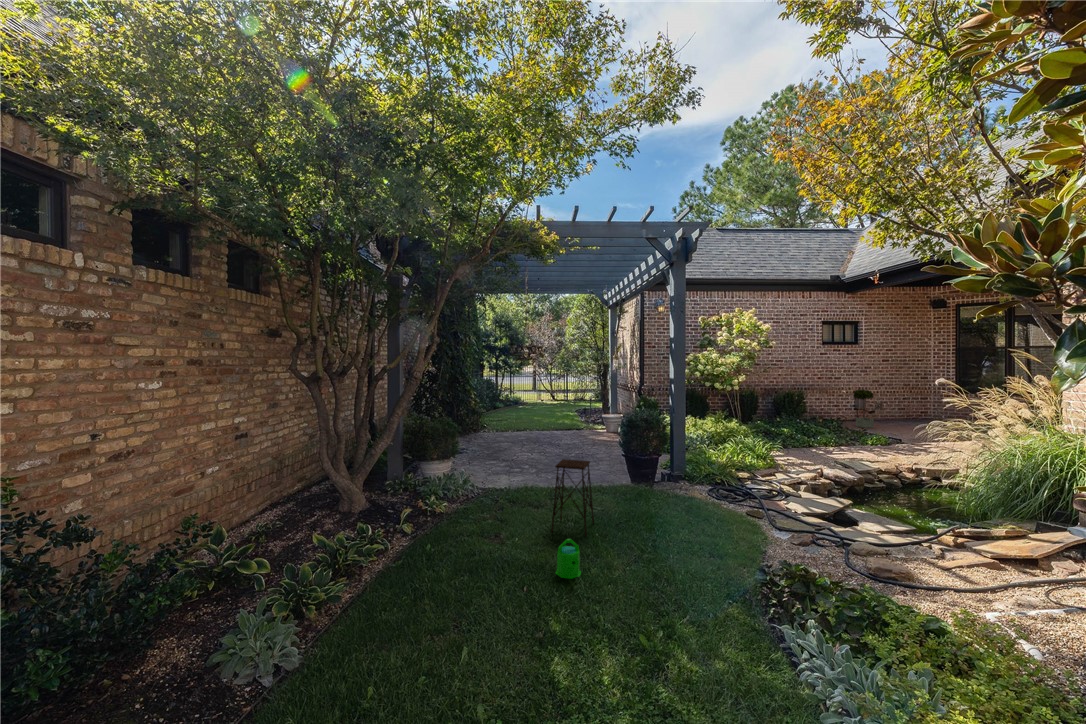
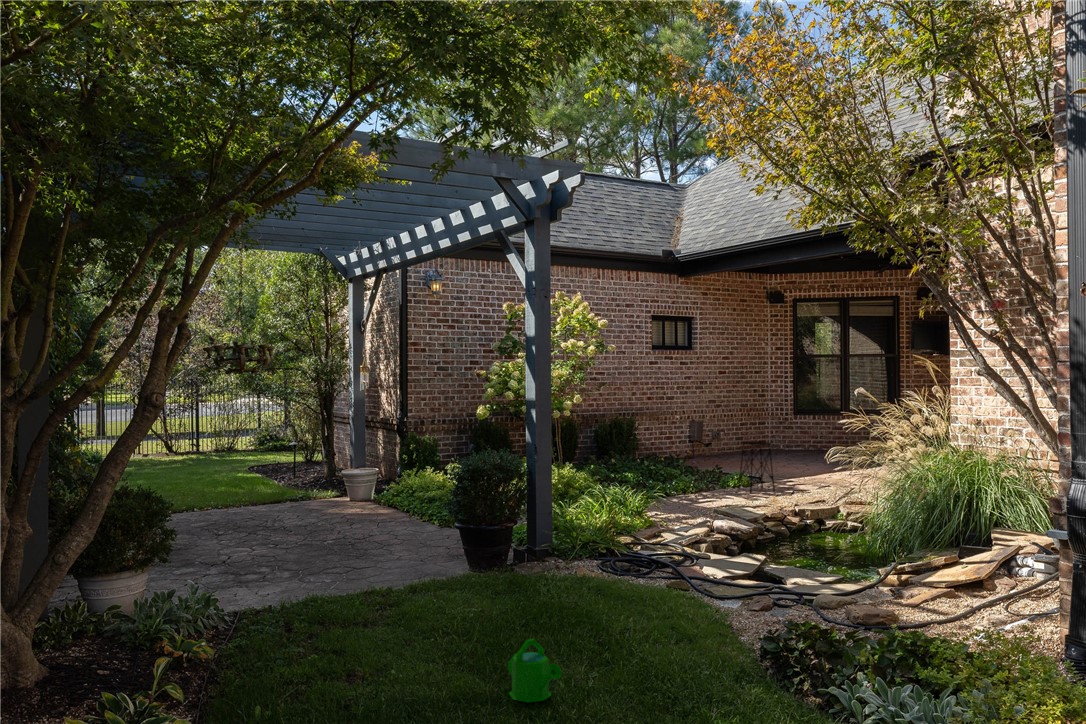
potted tree: present [853,389,874,428] -> none [689,412,714,467]
side table: present [551,459,594,536] -> present [738,441,775,493]

